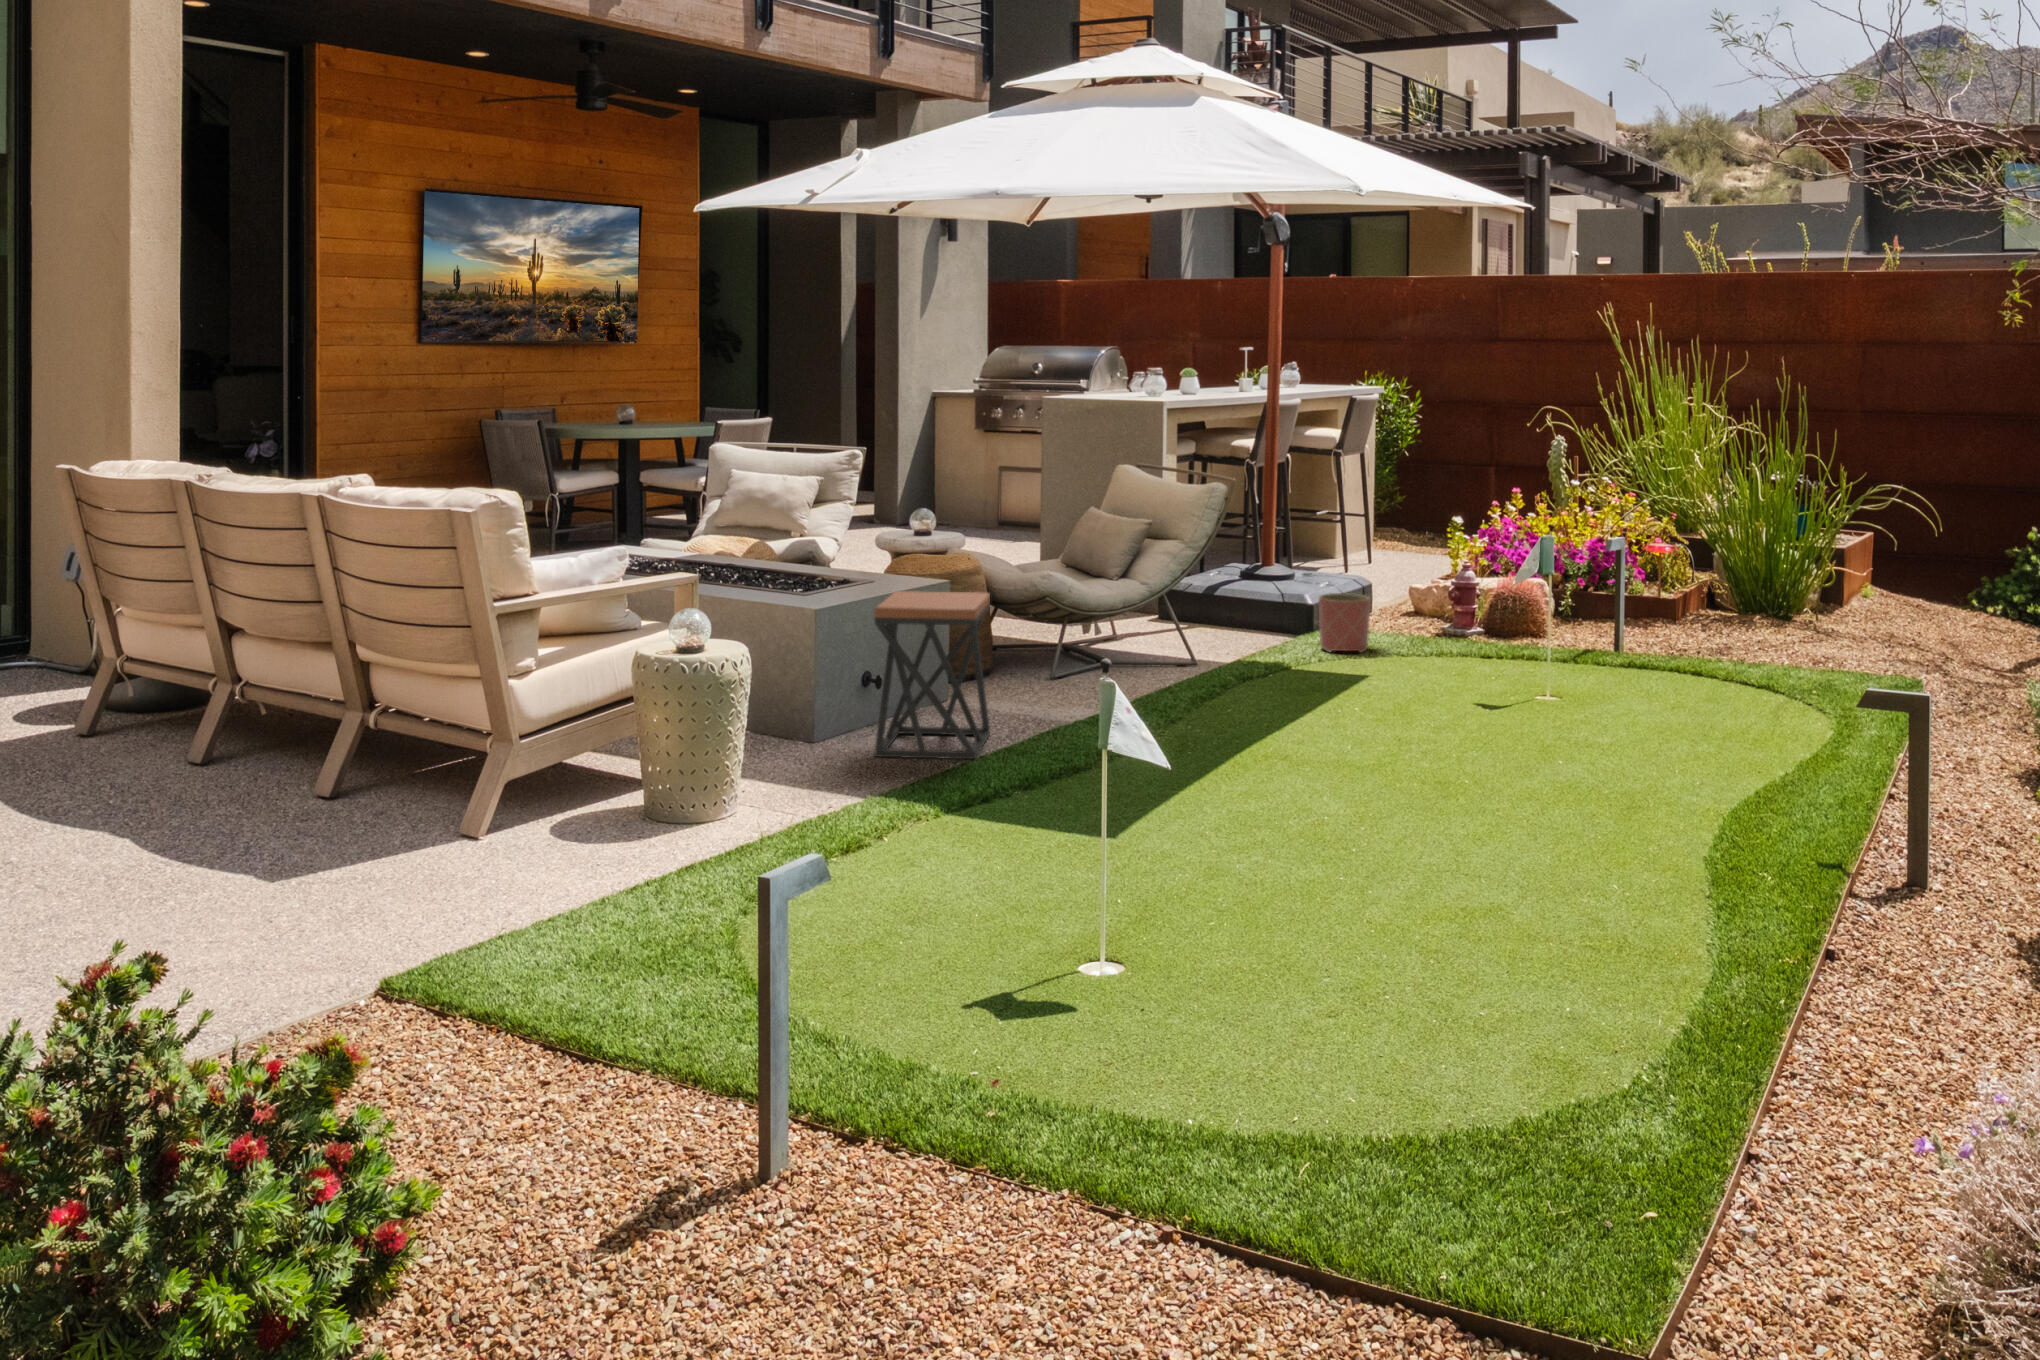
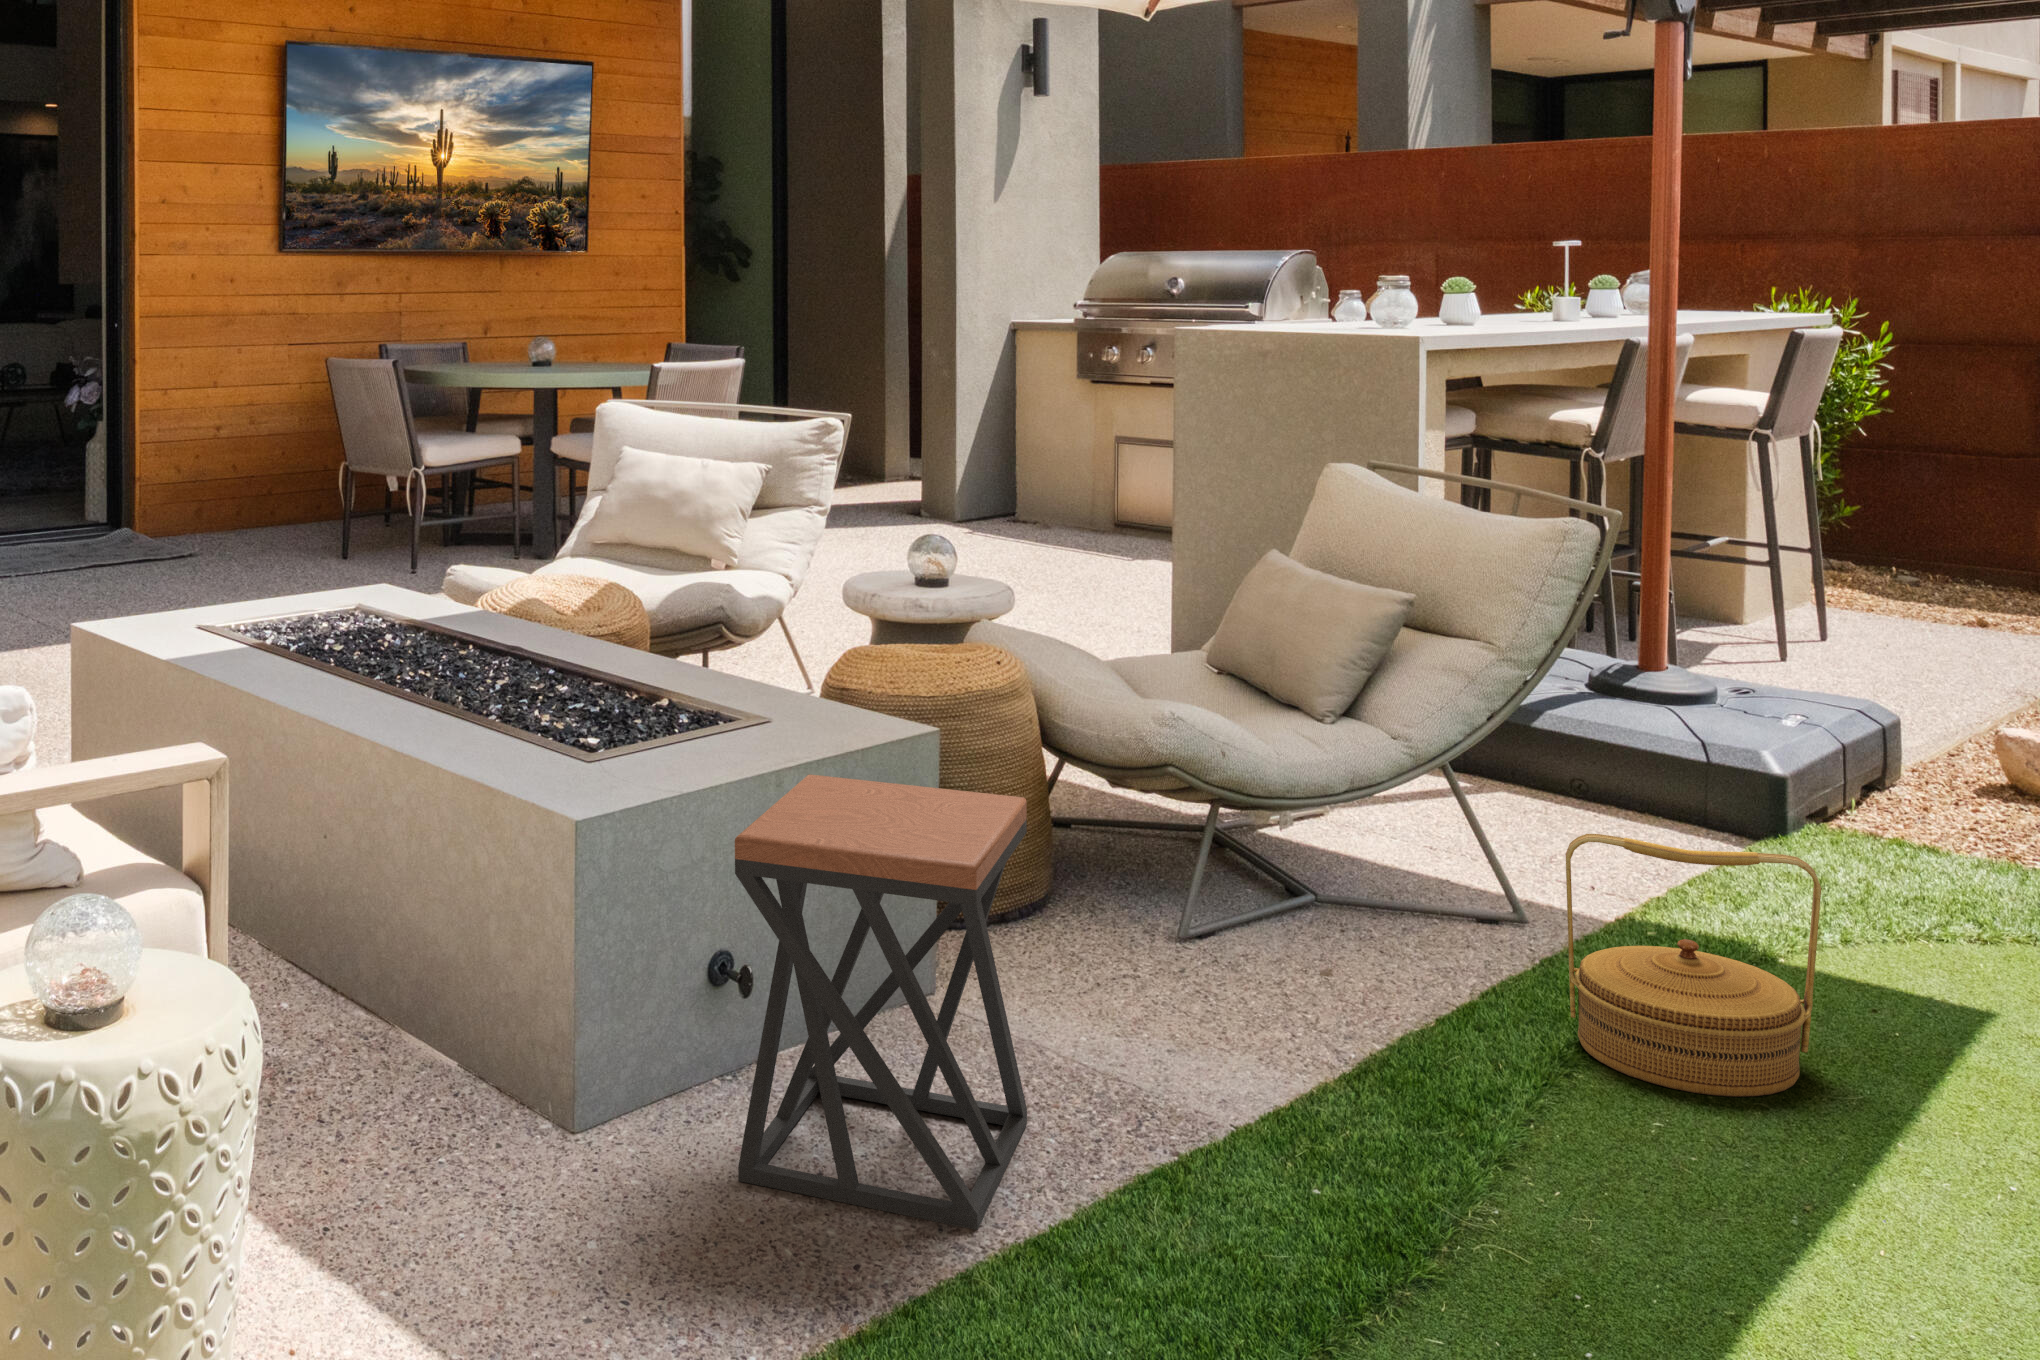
planter: present [1319,593,1370,653] -> none [1810,762,1949,908]
basket: none [1205,609,1296,707] -> present [1565,834,1821,1097]

